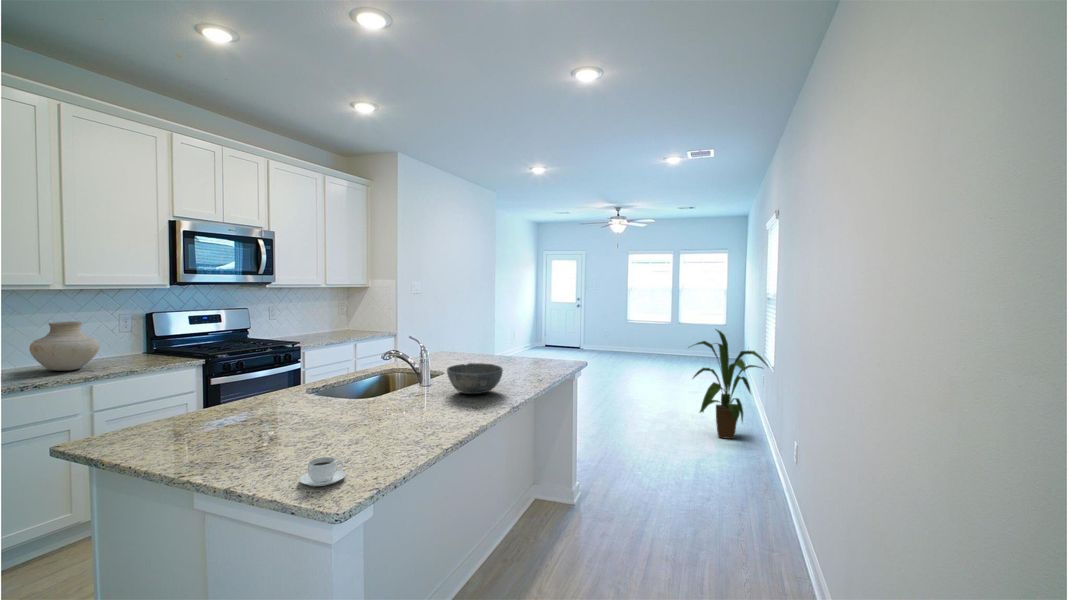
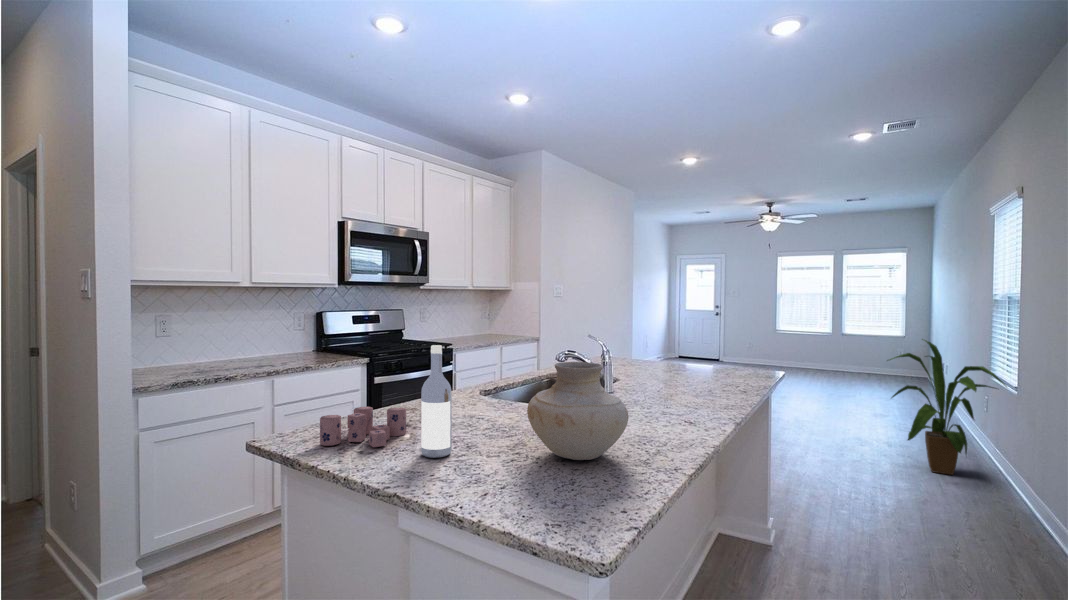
vase: present [29,322,99,370] -> present [527,362,629,460]
wine bottle: none [223,352,253,449] -> present [421,345,452,458]
bowl: present [447,363,503,394] -> none [643,369,711,405]
candle: none [125,407,217,445] -> present [320,407,406,447]
coffee cup: present [299,457,346,486] -> none [526,477,581,515]

